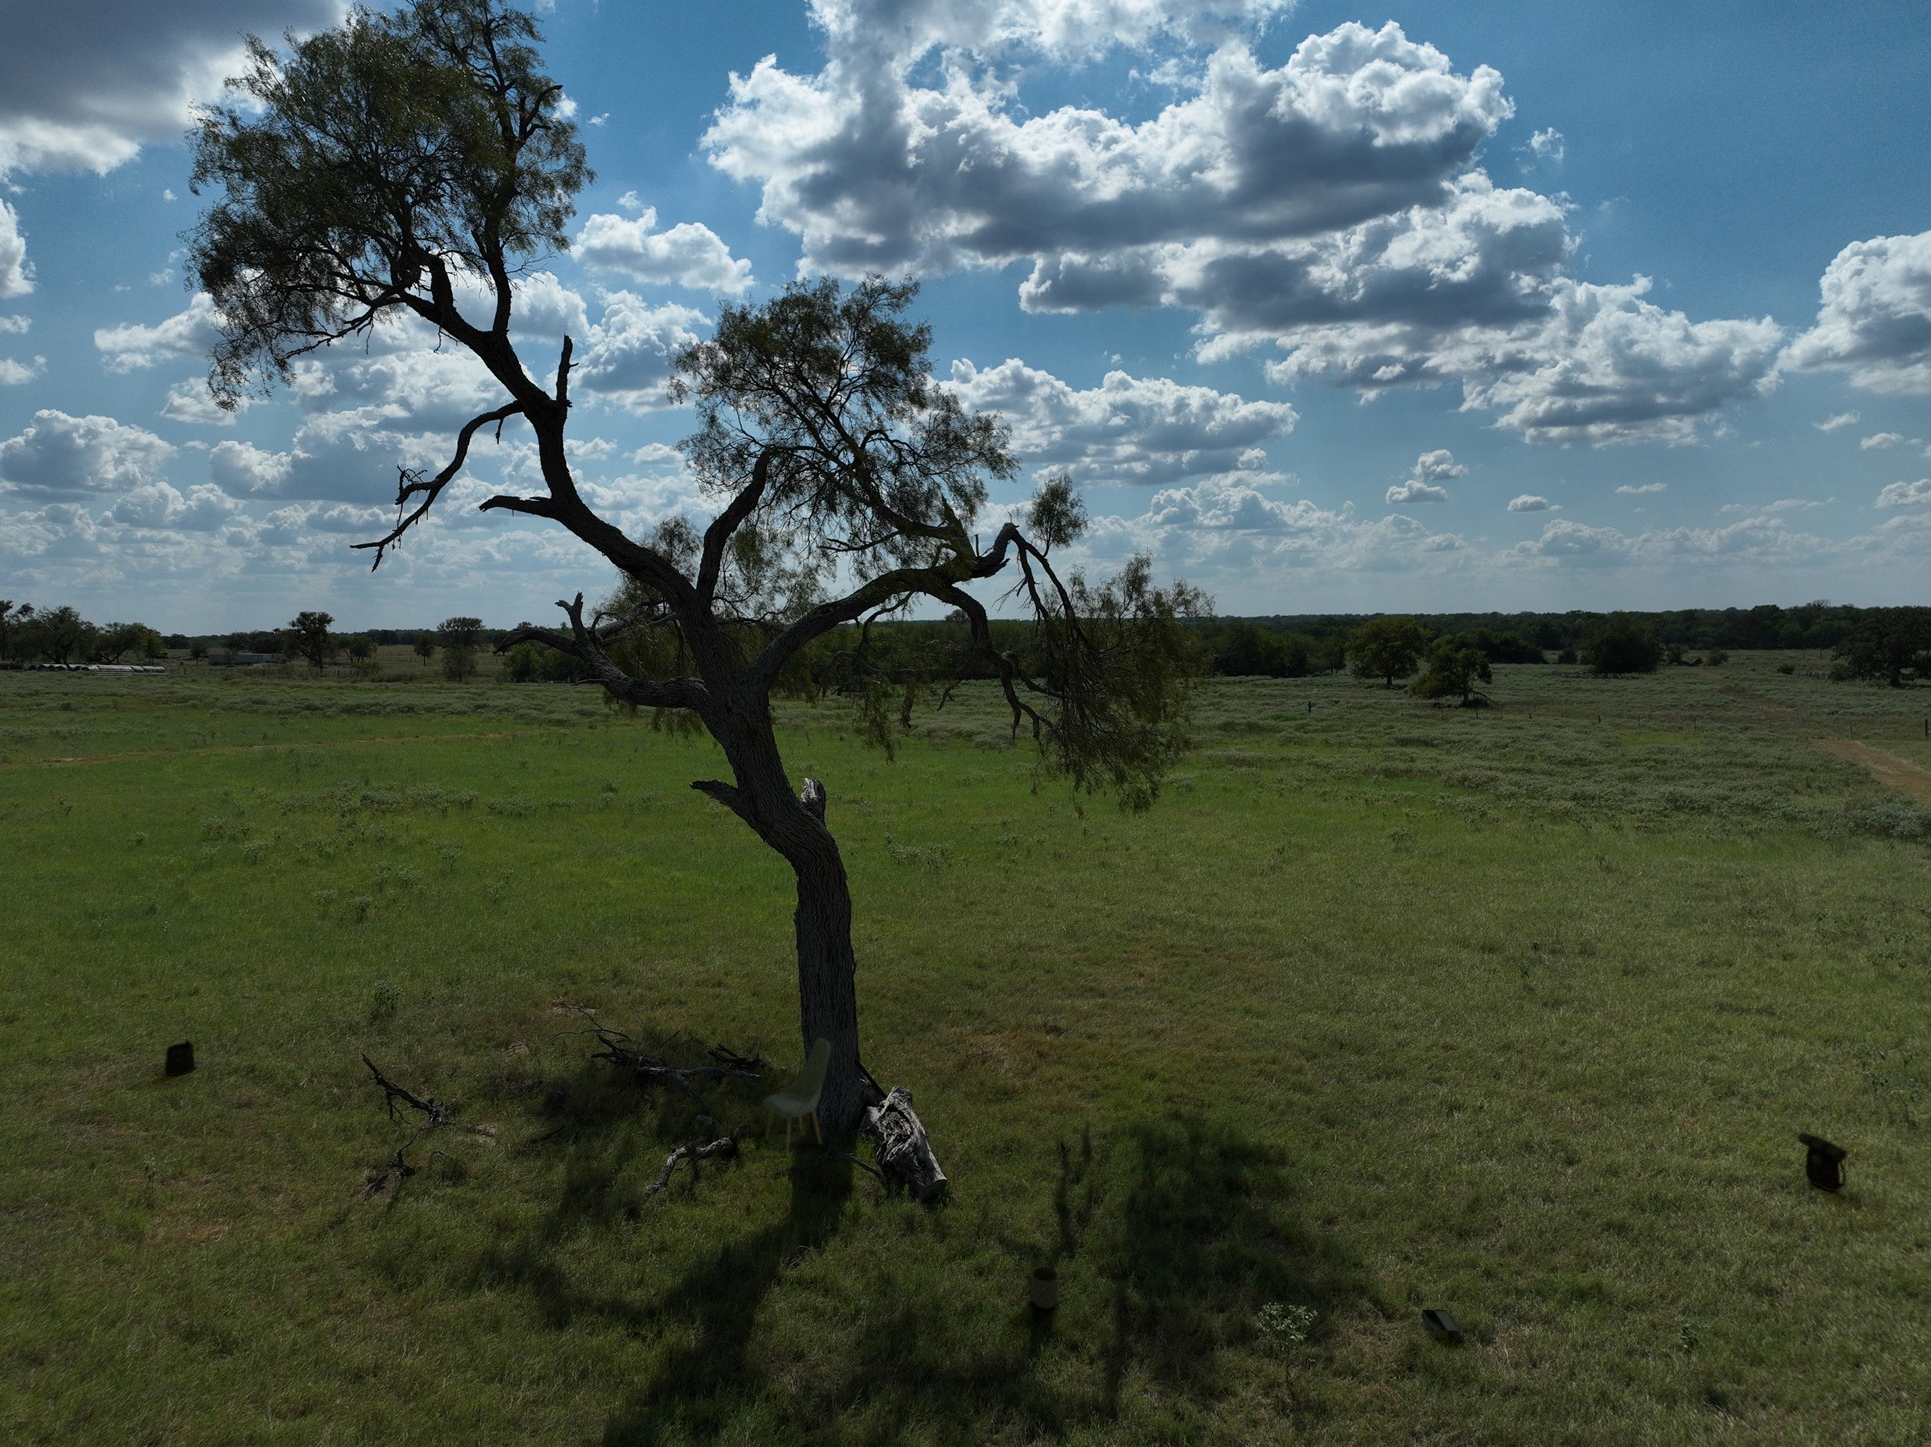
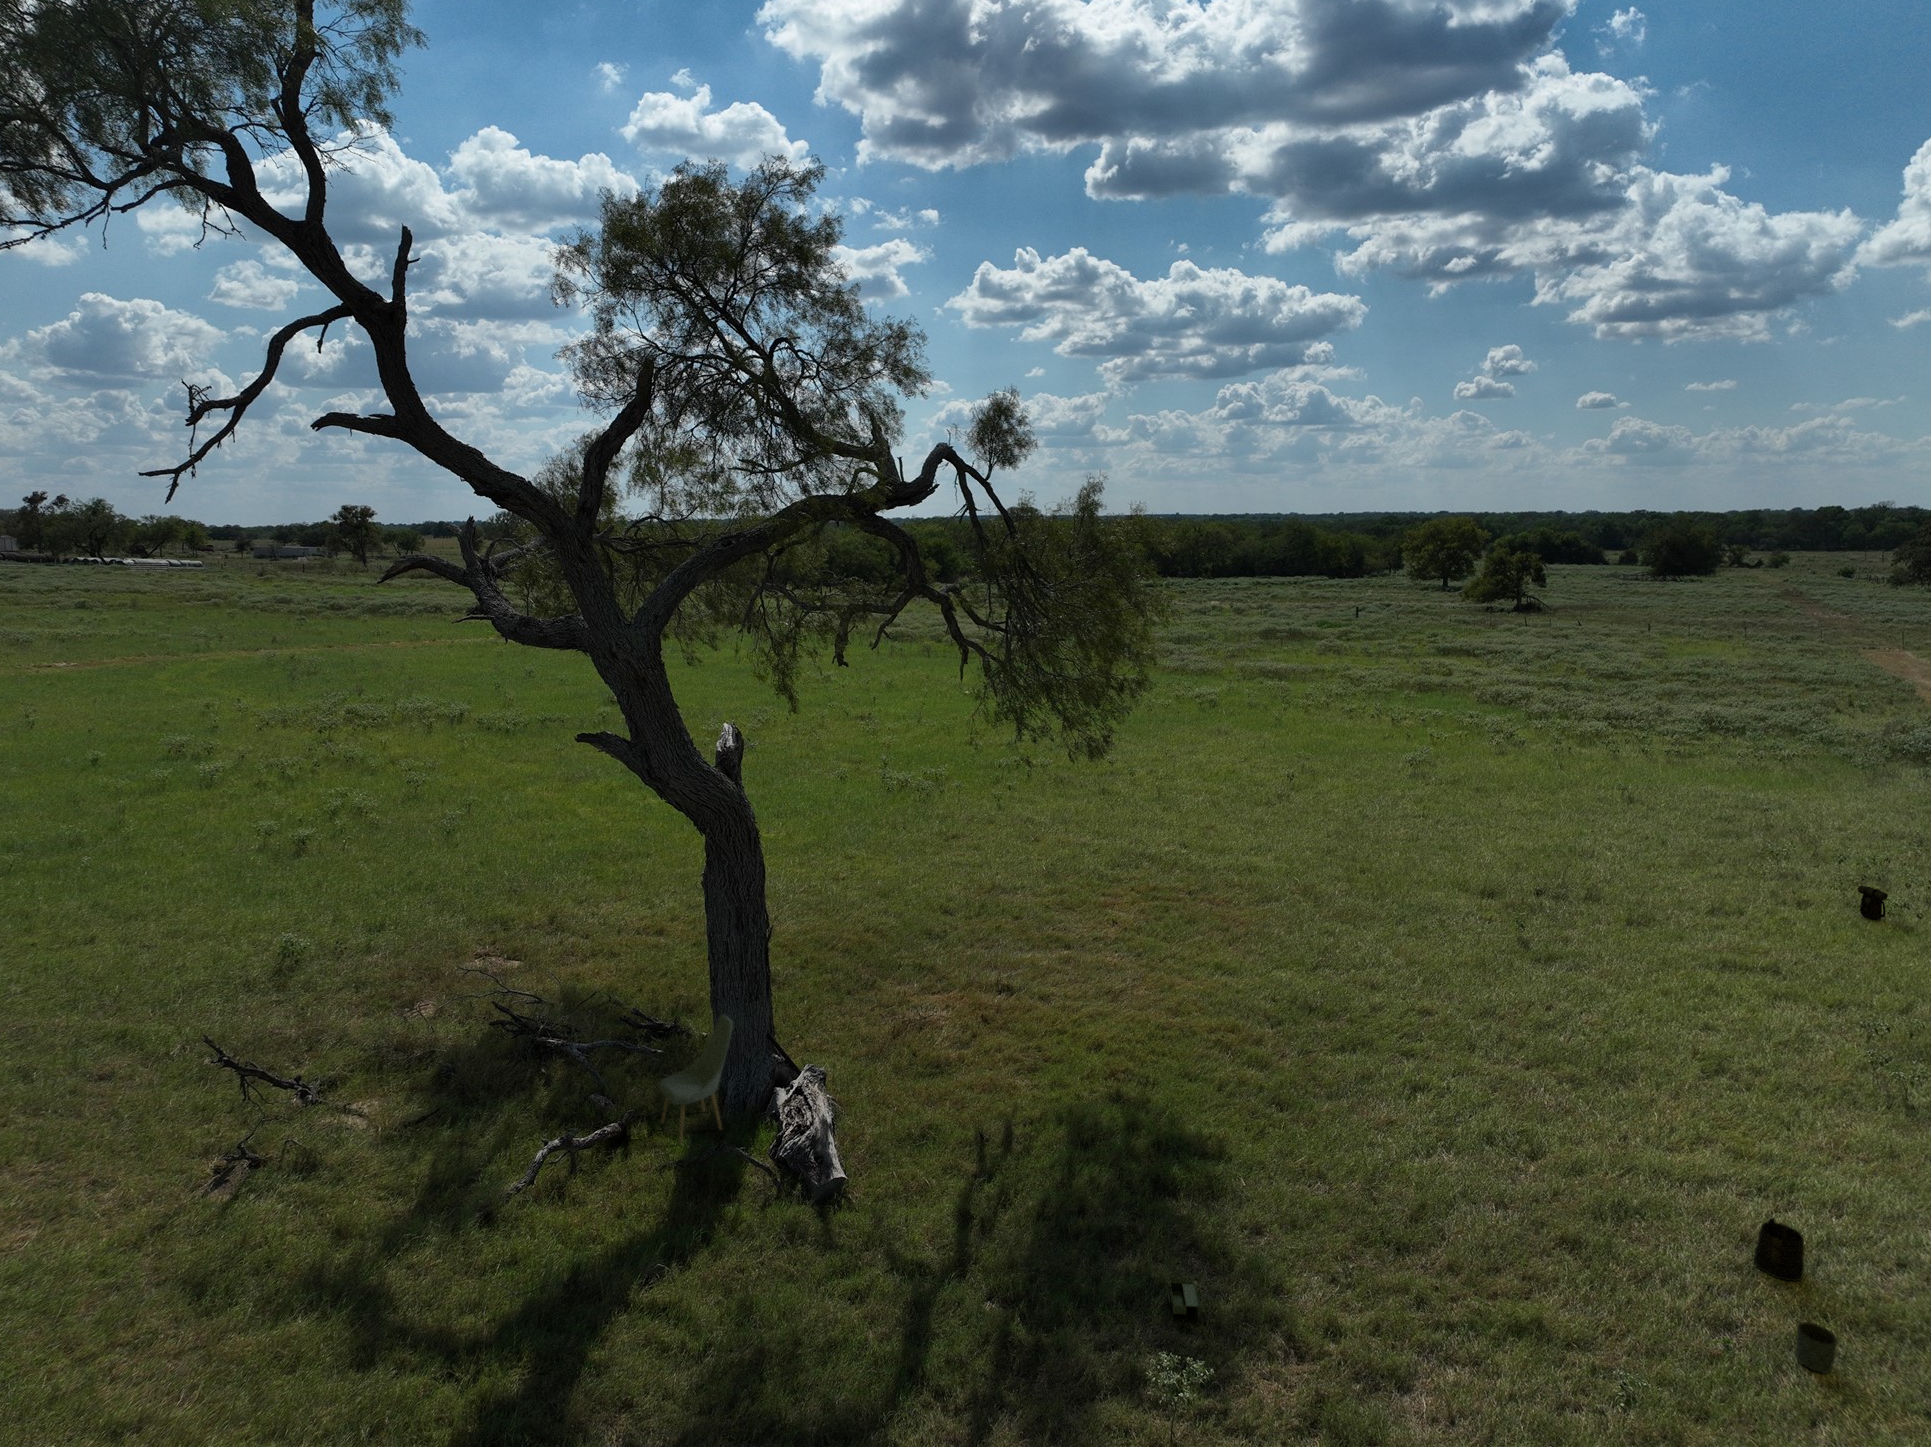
bucket: present [165,1040,196,1076] -> present [1754,1218,1804,1281]
backpack: present [1798,1133,1847,1191] -> present [1857,886,1888,920]
planter: present [1031,1267,1059,1309] -> present [1796,1322,1837,1374]
toolbox: present [1422,1309,1460,1339] -> present [1168,1283,1199,1315]

